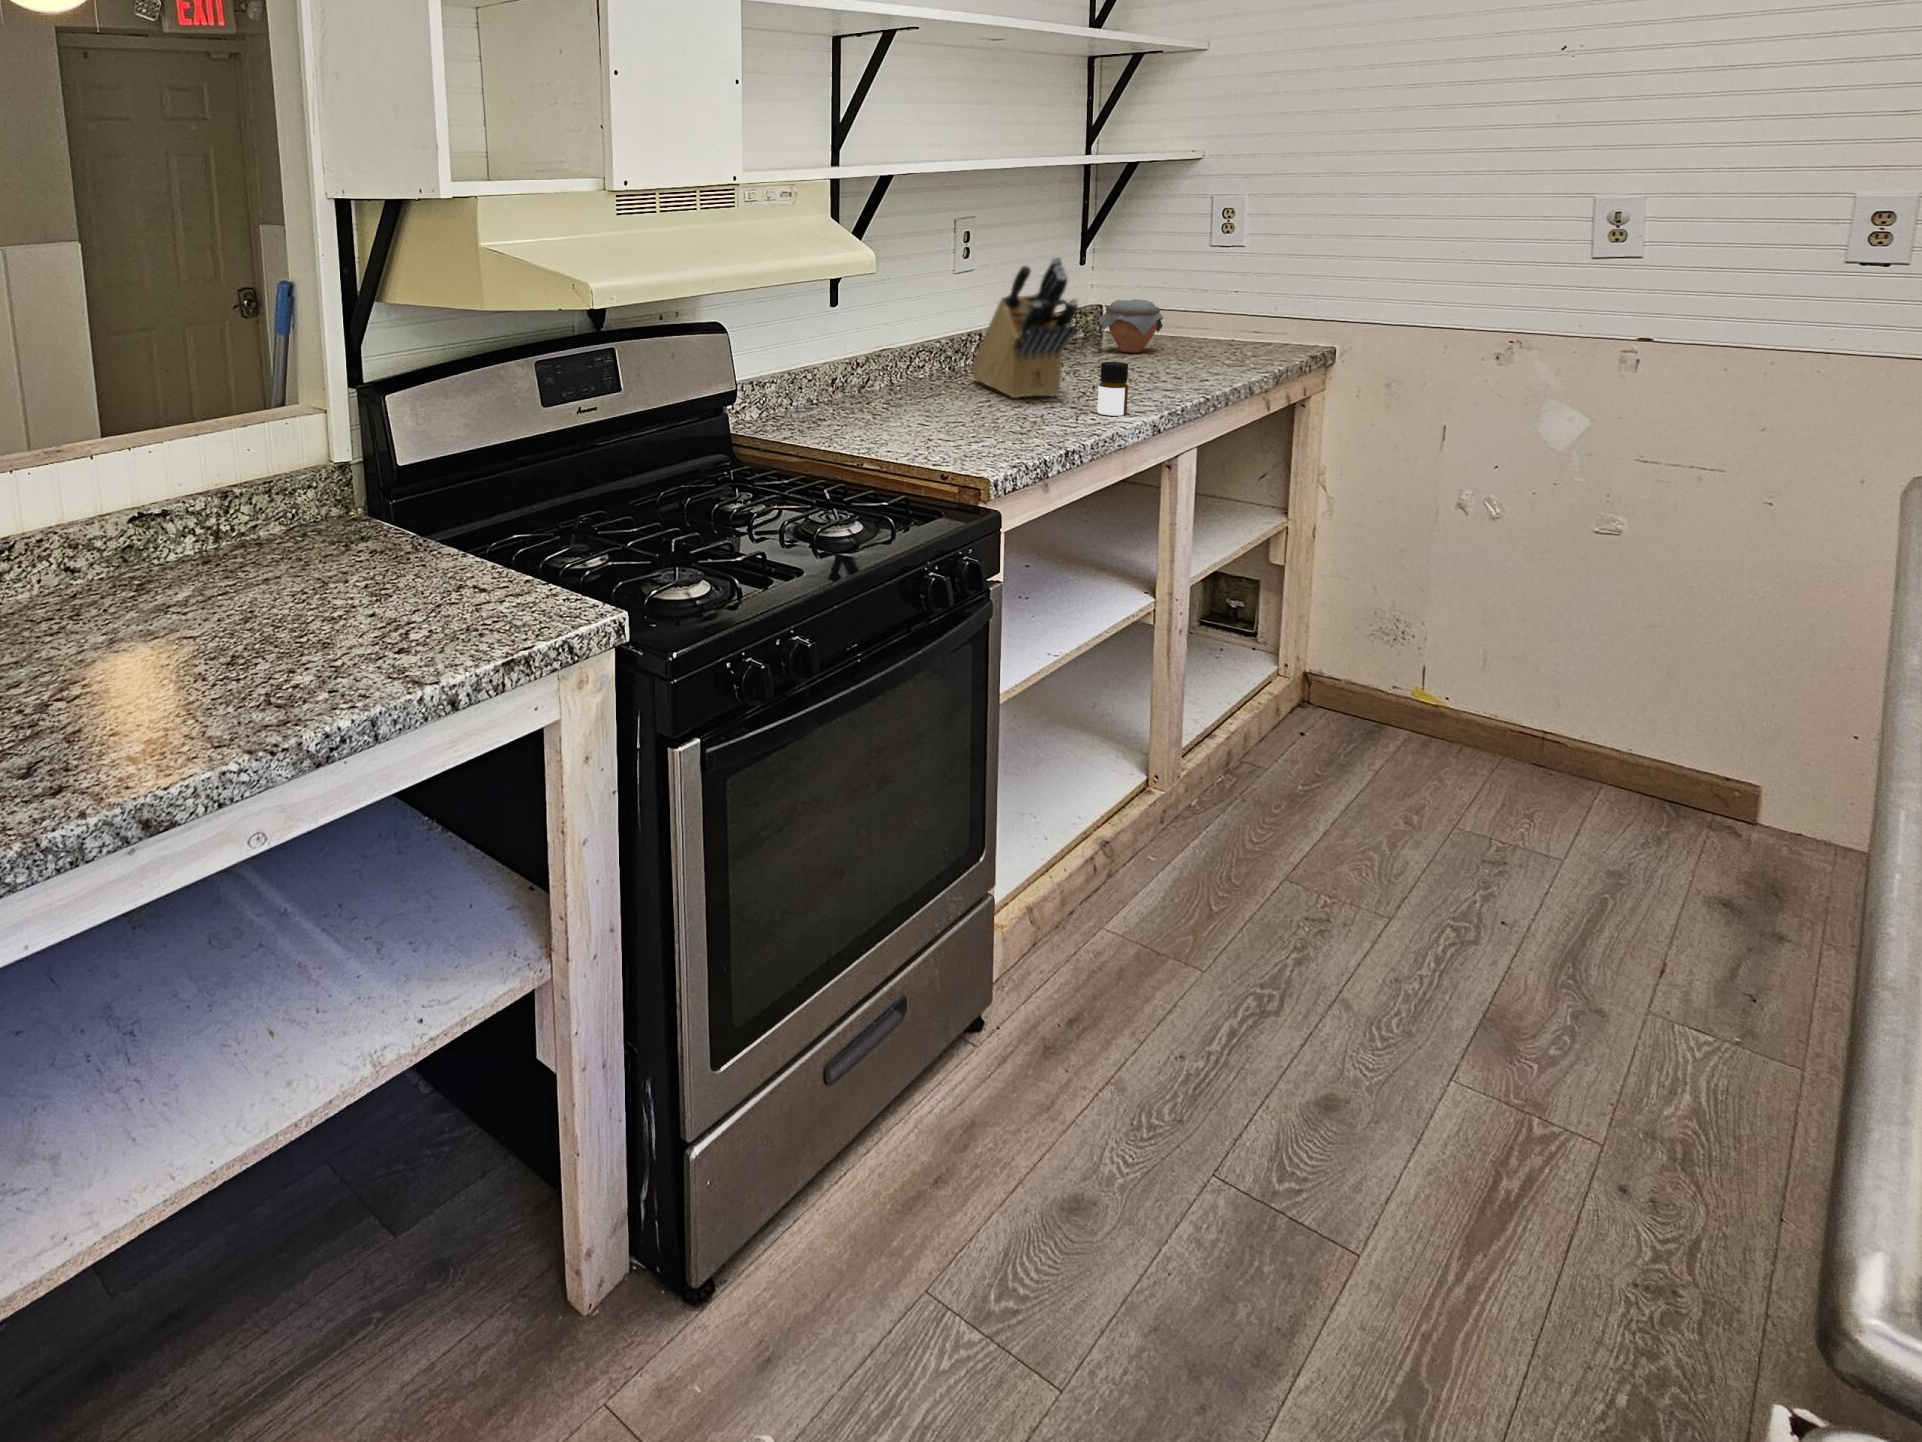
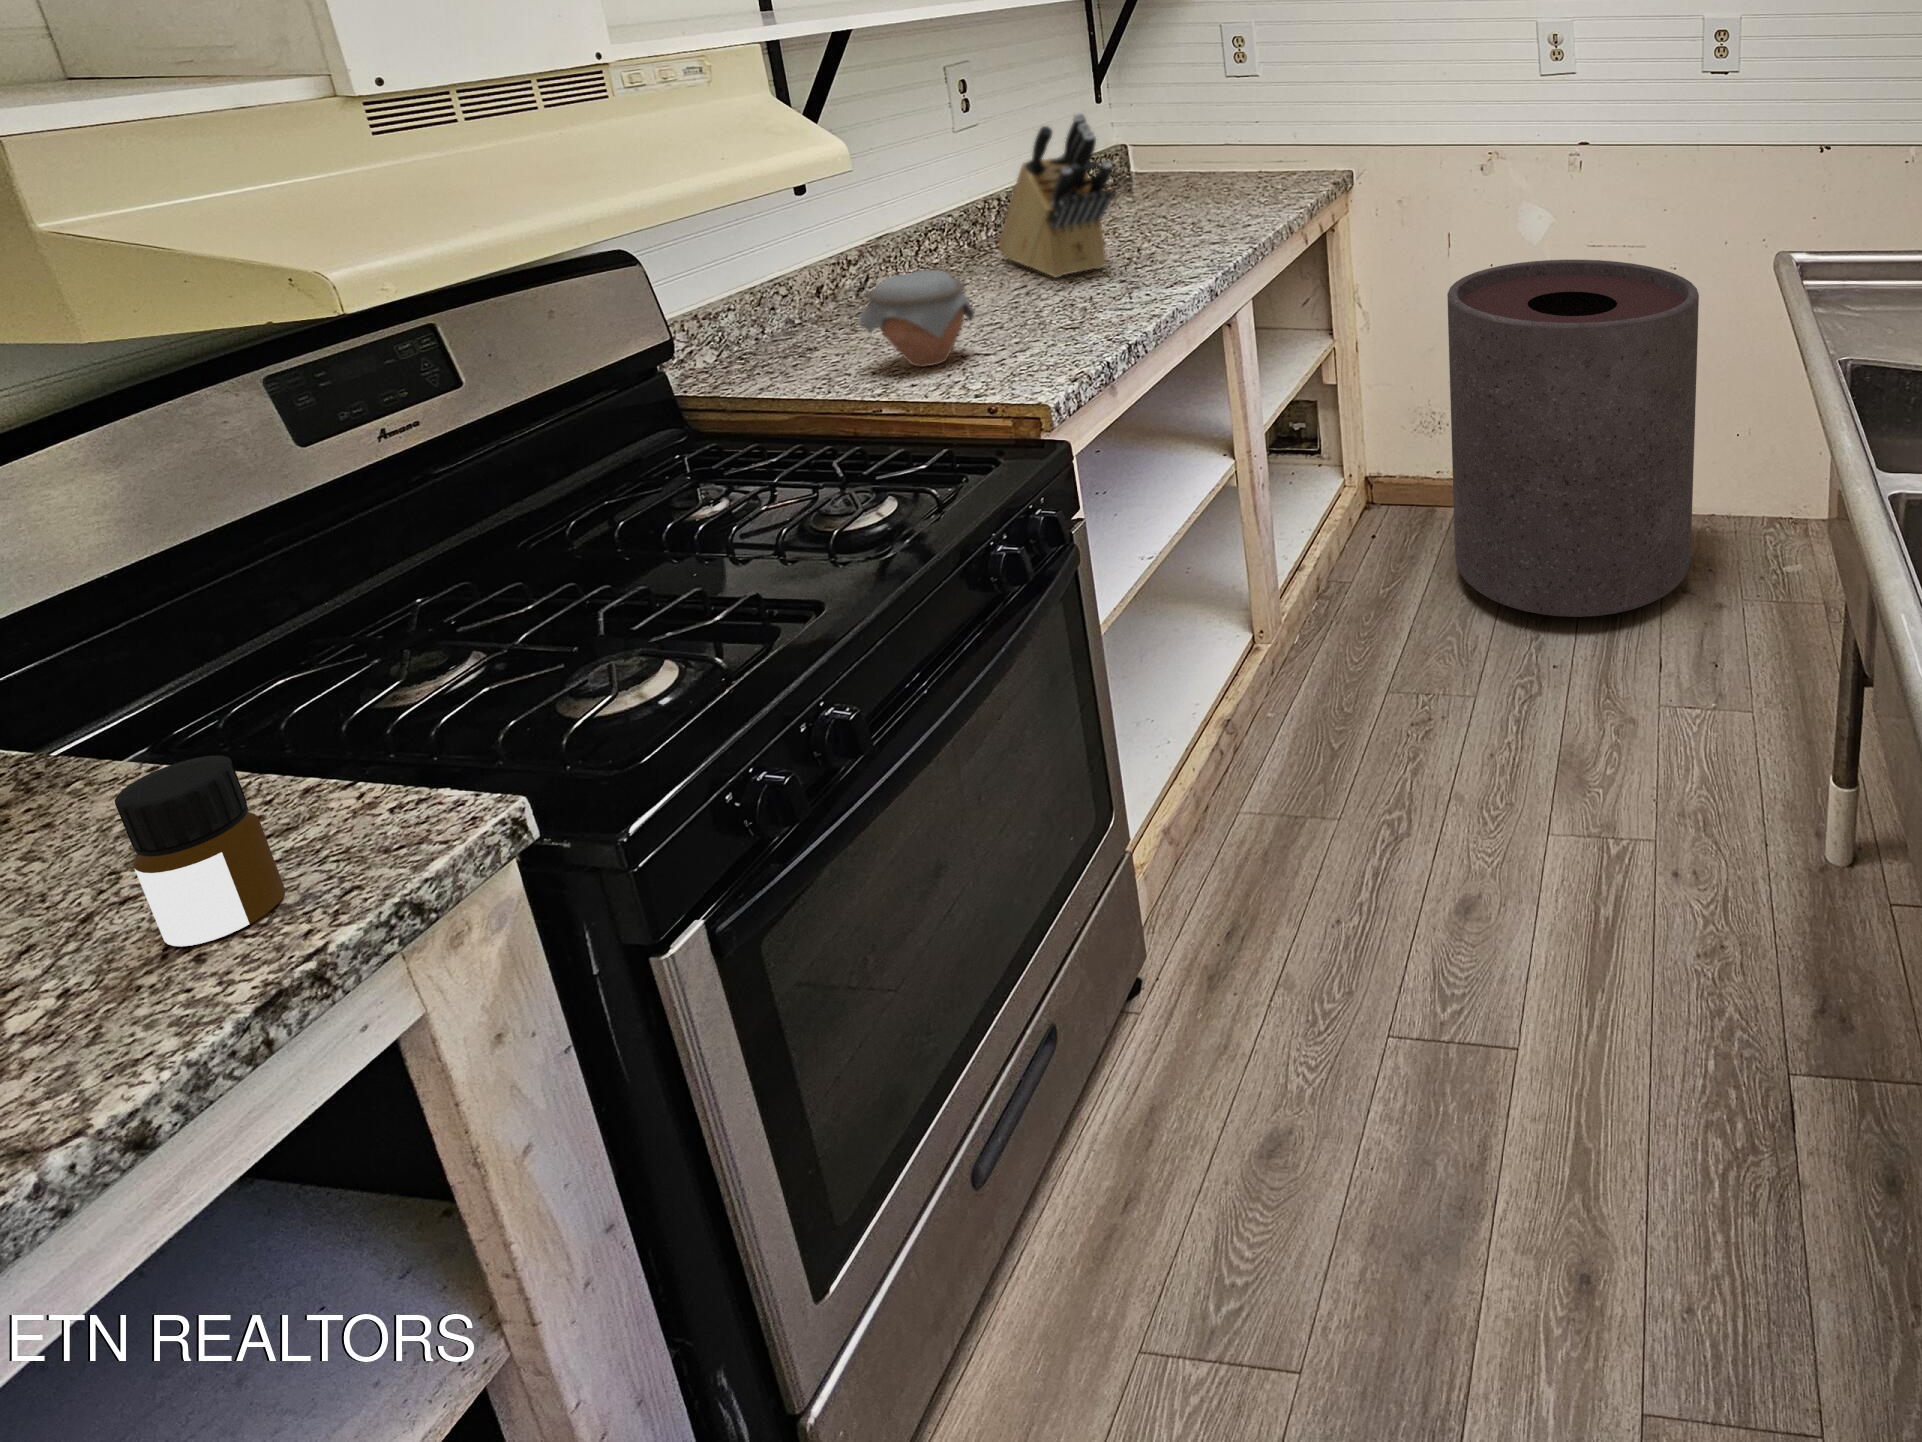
jar: present [1099,300,1163,353] -> present [860,270,974,367]
bottle: present [1097,362,1128,416] -> present [115,755,285,946]
trash can: none [1400,465,1815,907] -> present [1447,260,1699,617]

